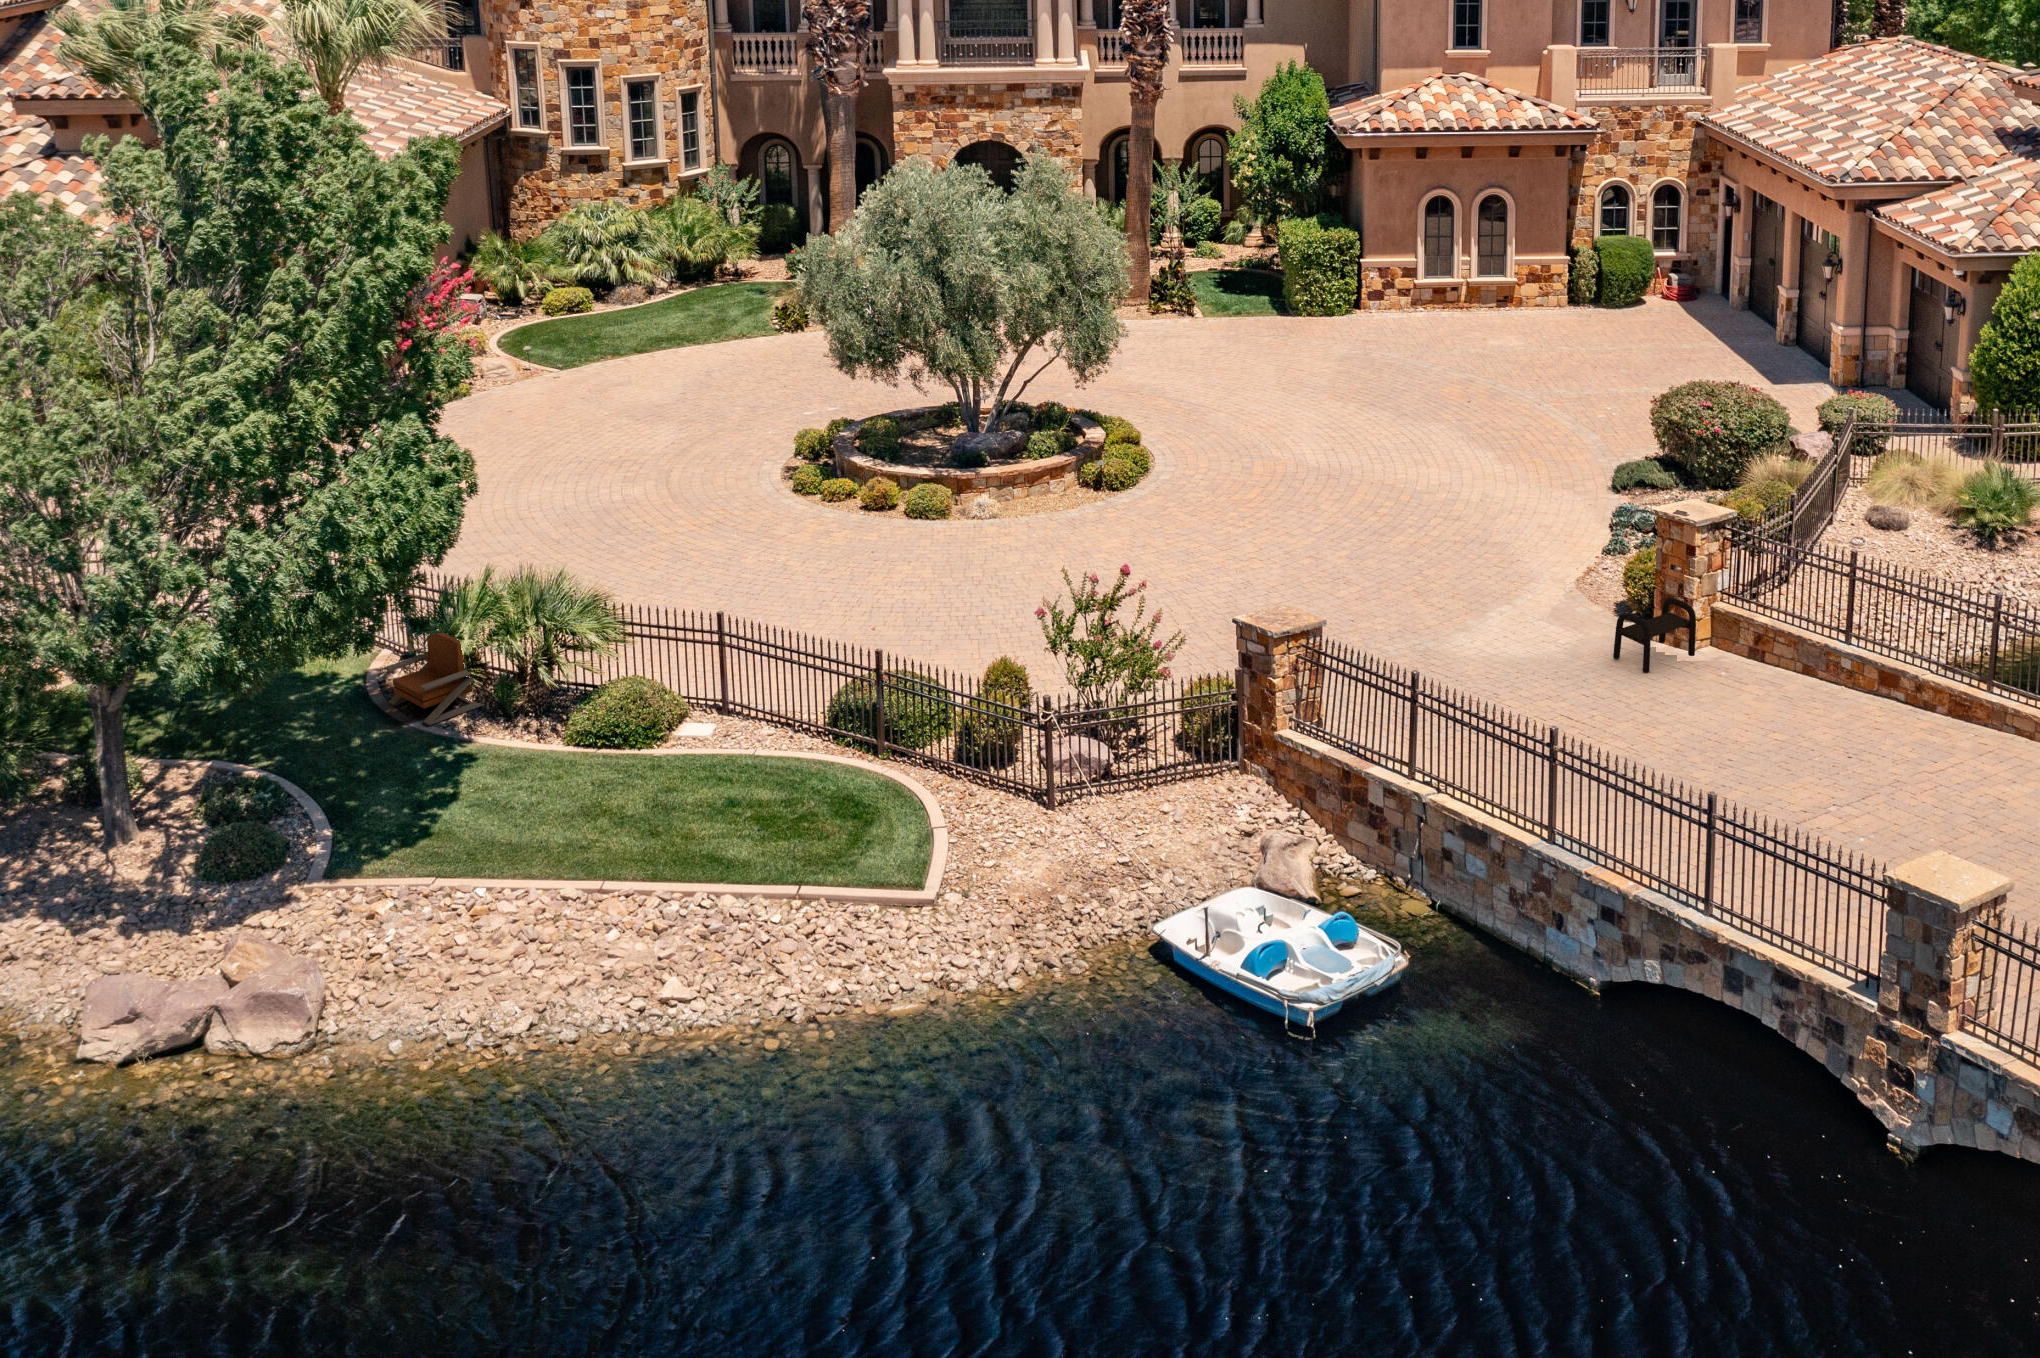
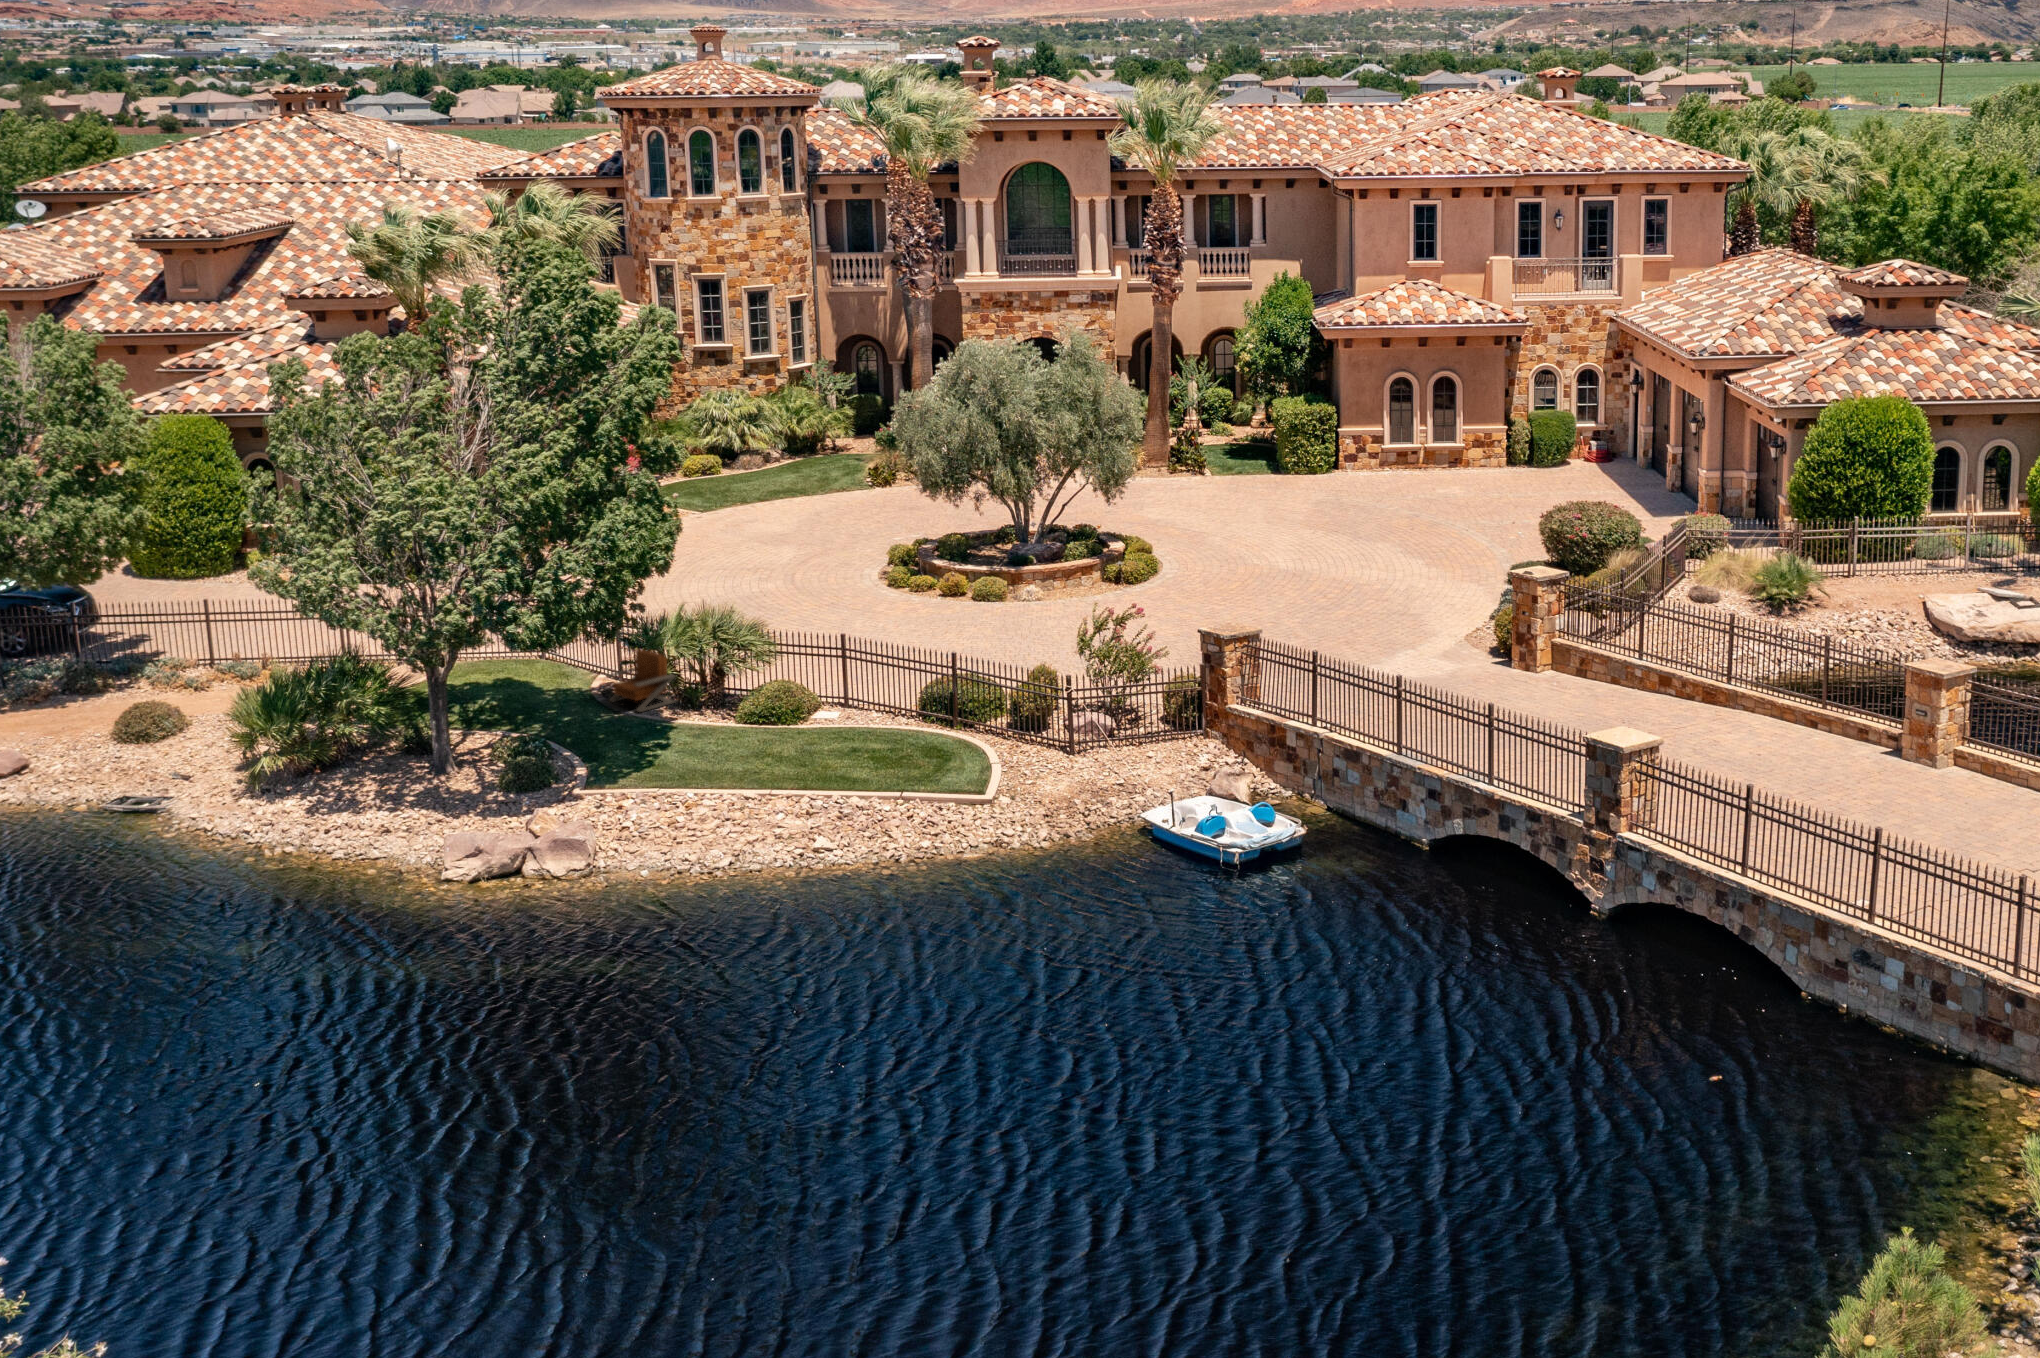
bench: present [1613,598,1696,673] -> none [1472,626,1530,675]

